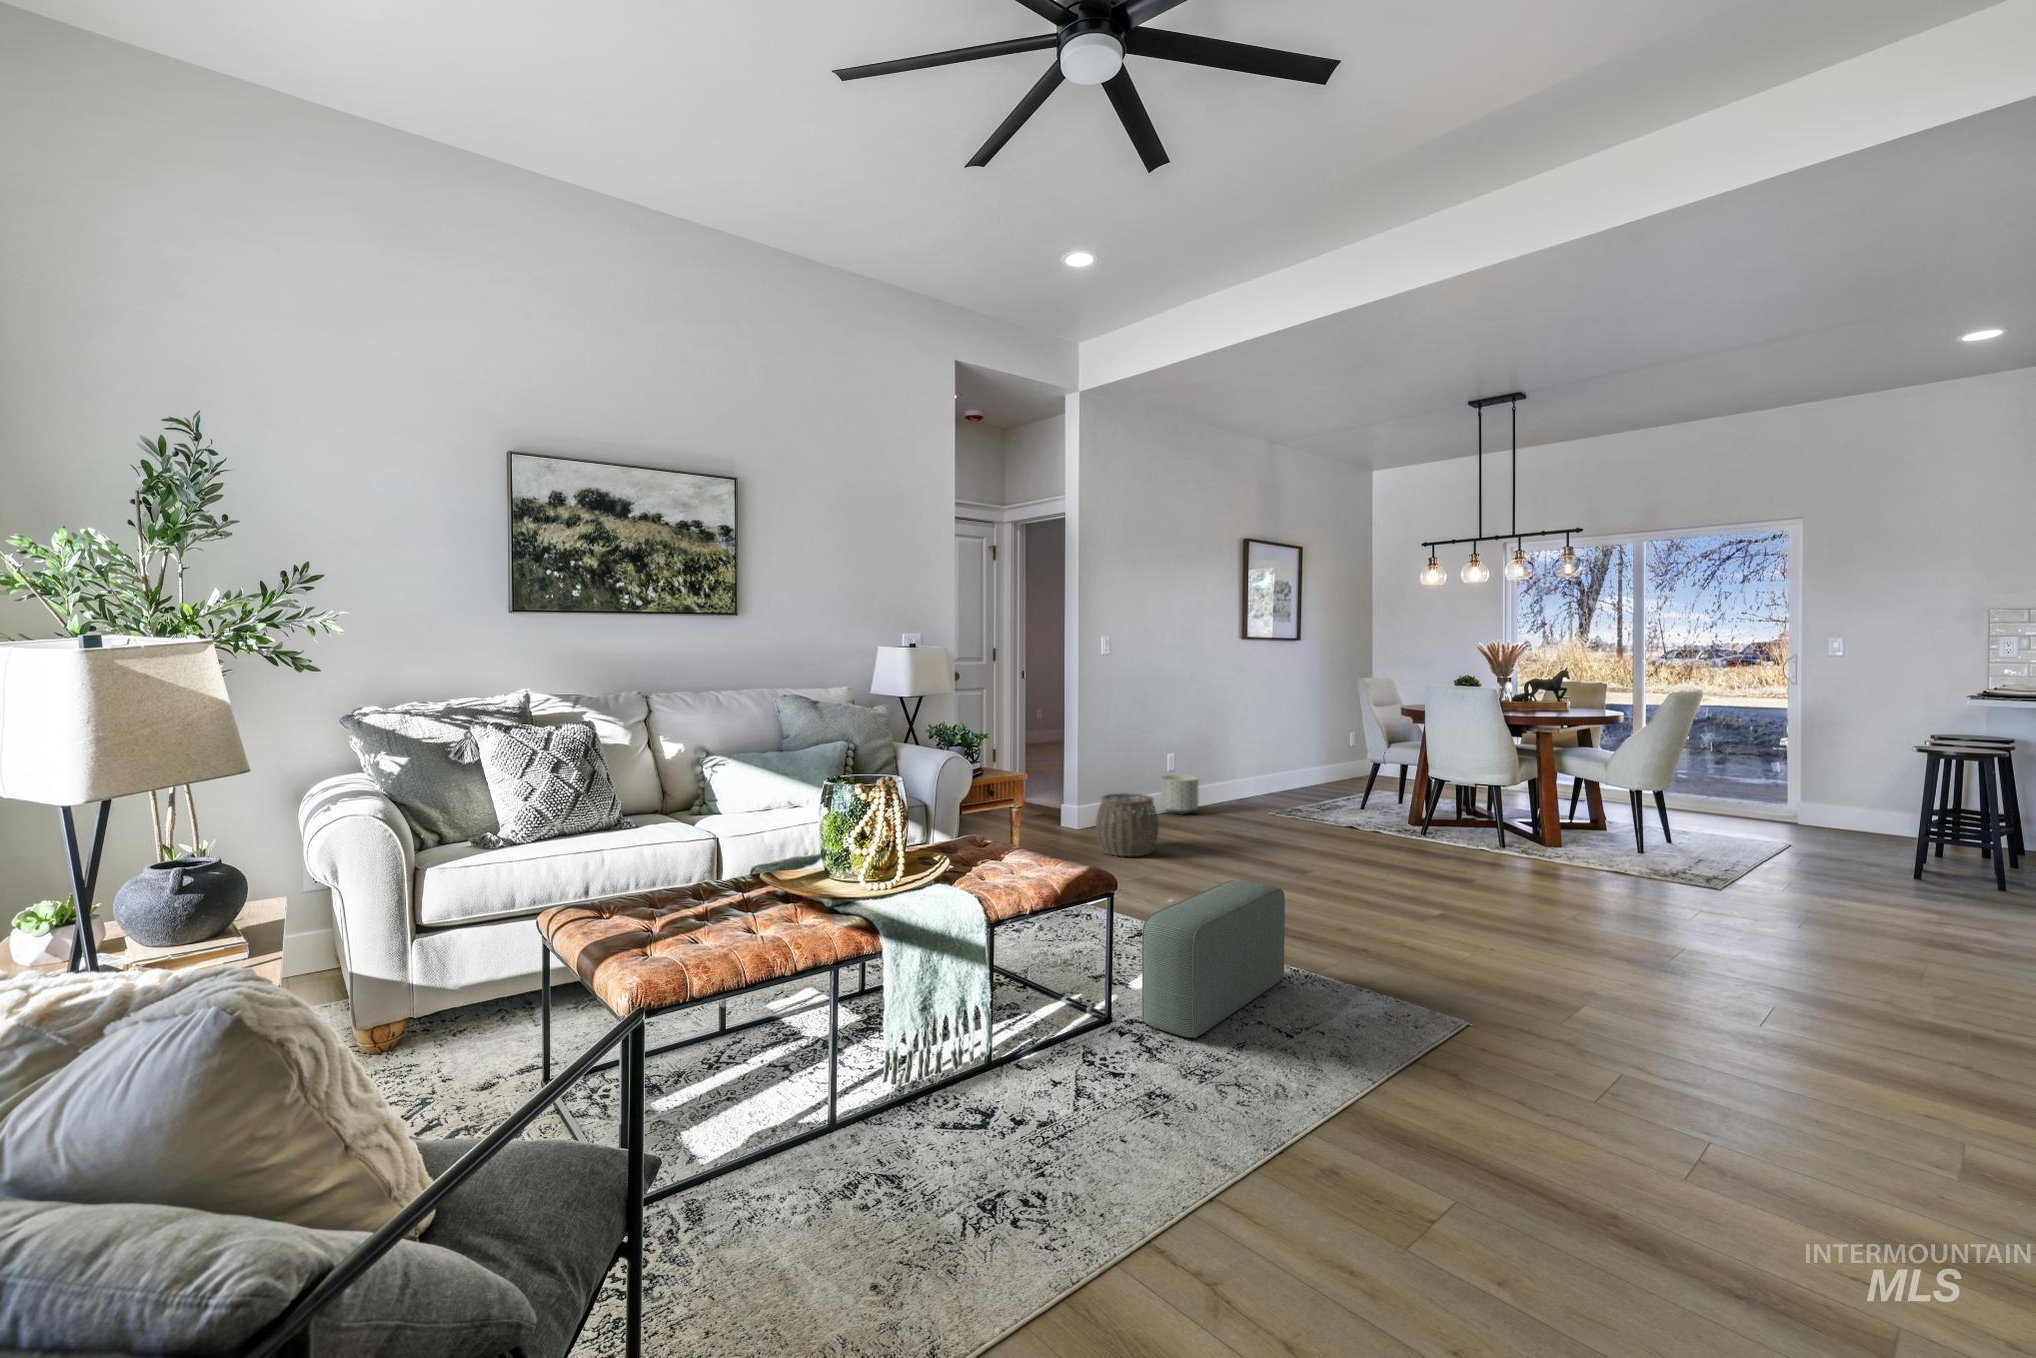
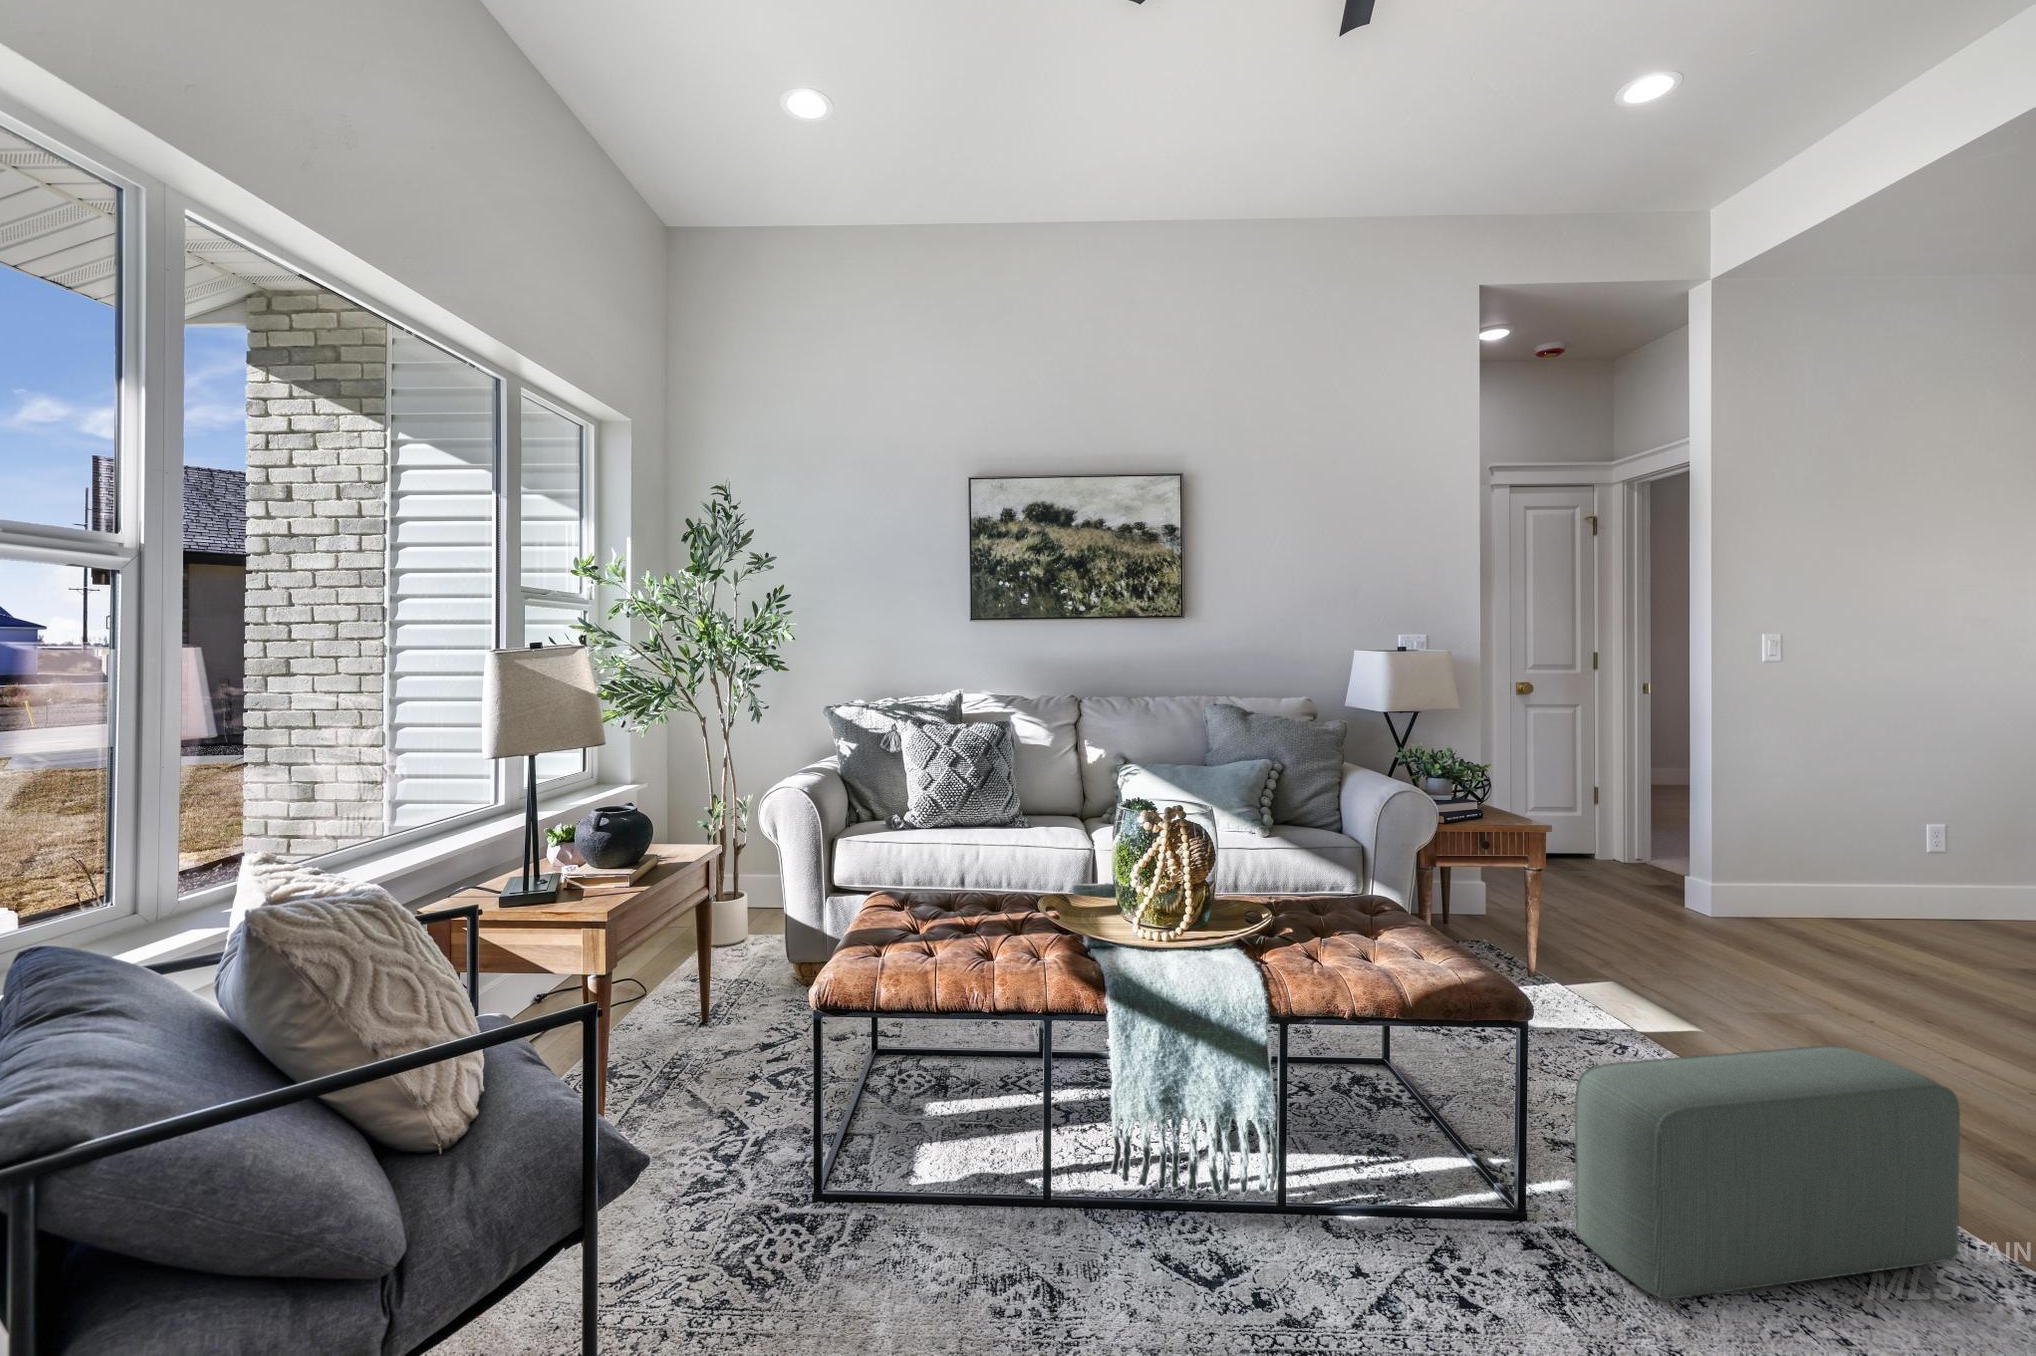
planter: present [1160,775,1199,815] -> none [1865,855,1950,921]
woven basket: present [1096,793,1159,857] -> none [1690,870,1818,973]

